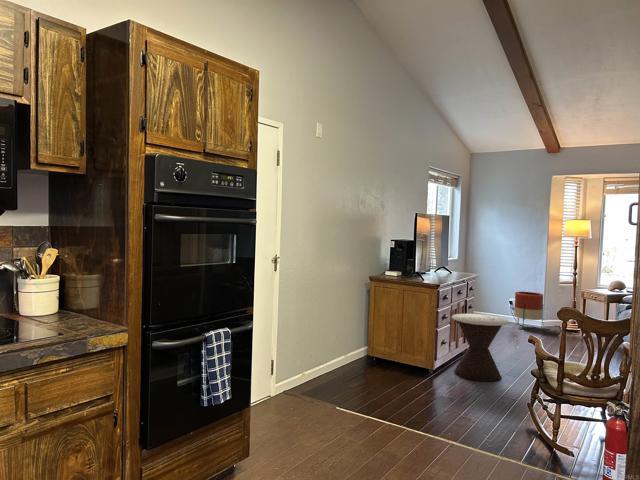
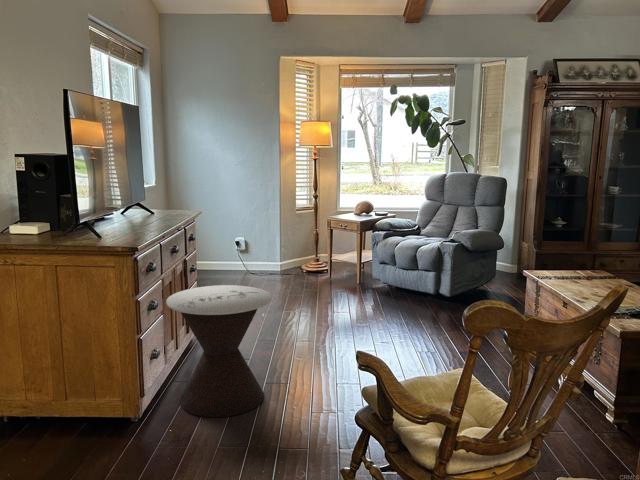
planter: present [514,292,543,329] -> none [244,226,281,282]

